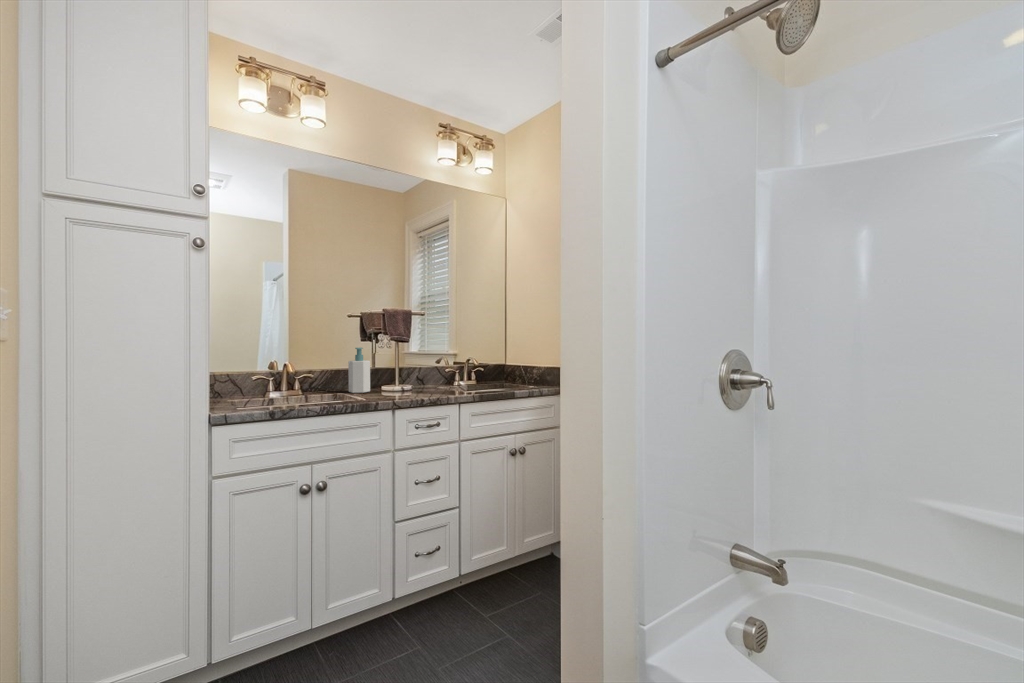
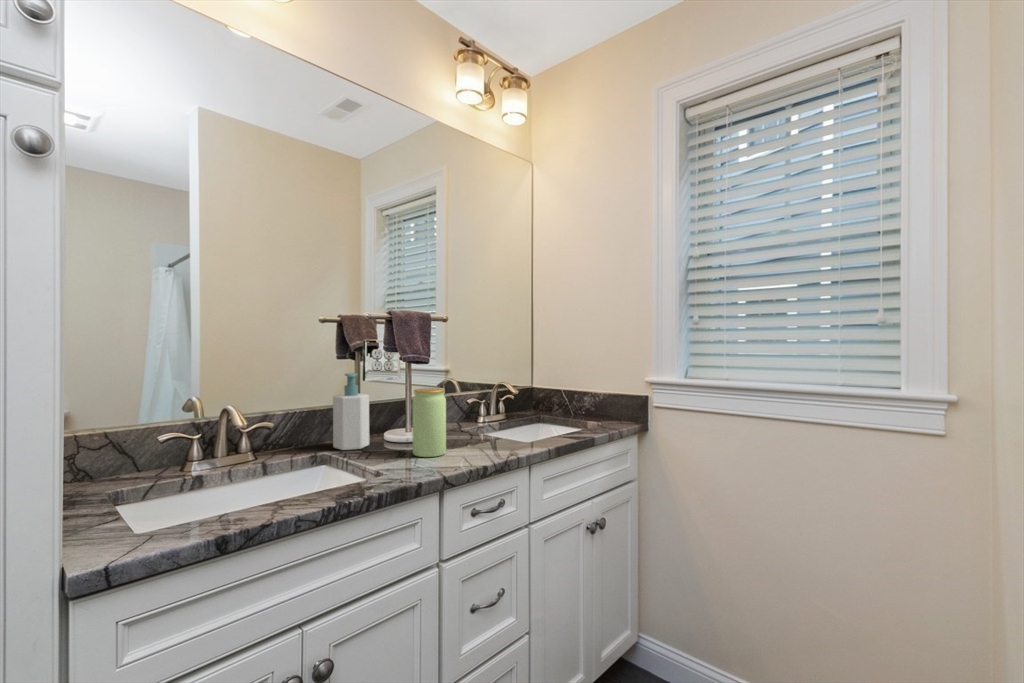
jar: none [389,356,410,396] -> present [412,388,446,457]

